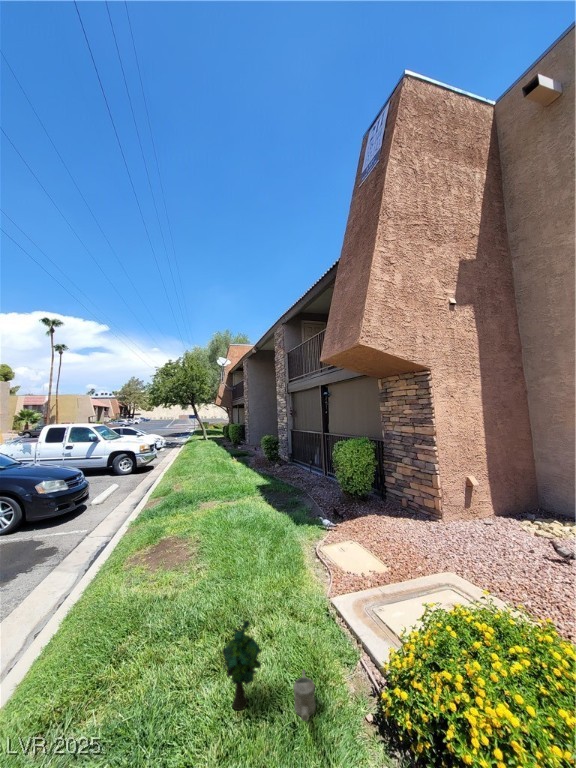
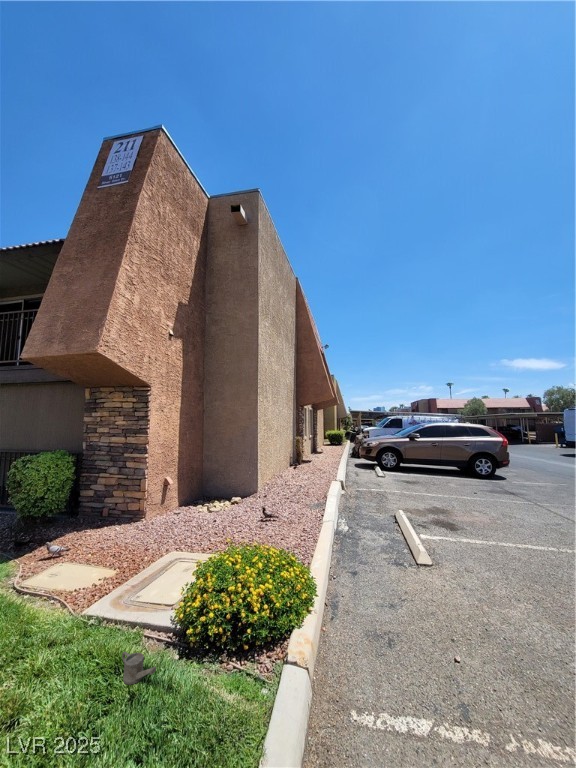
decorative plant: present [220,620,262,710] -> none [44,627,98,724]

